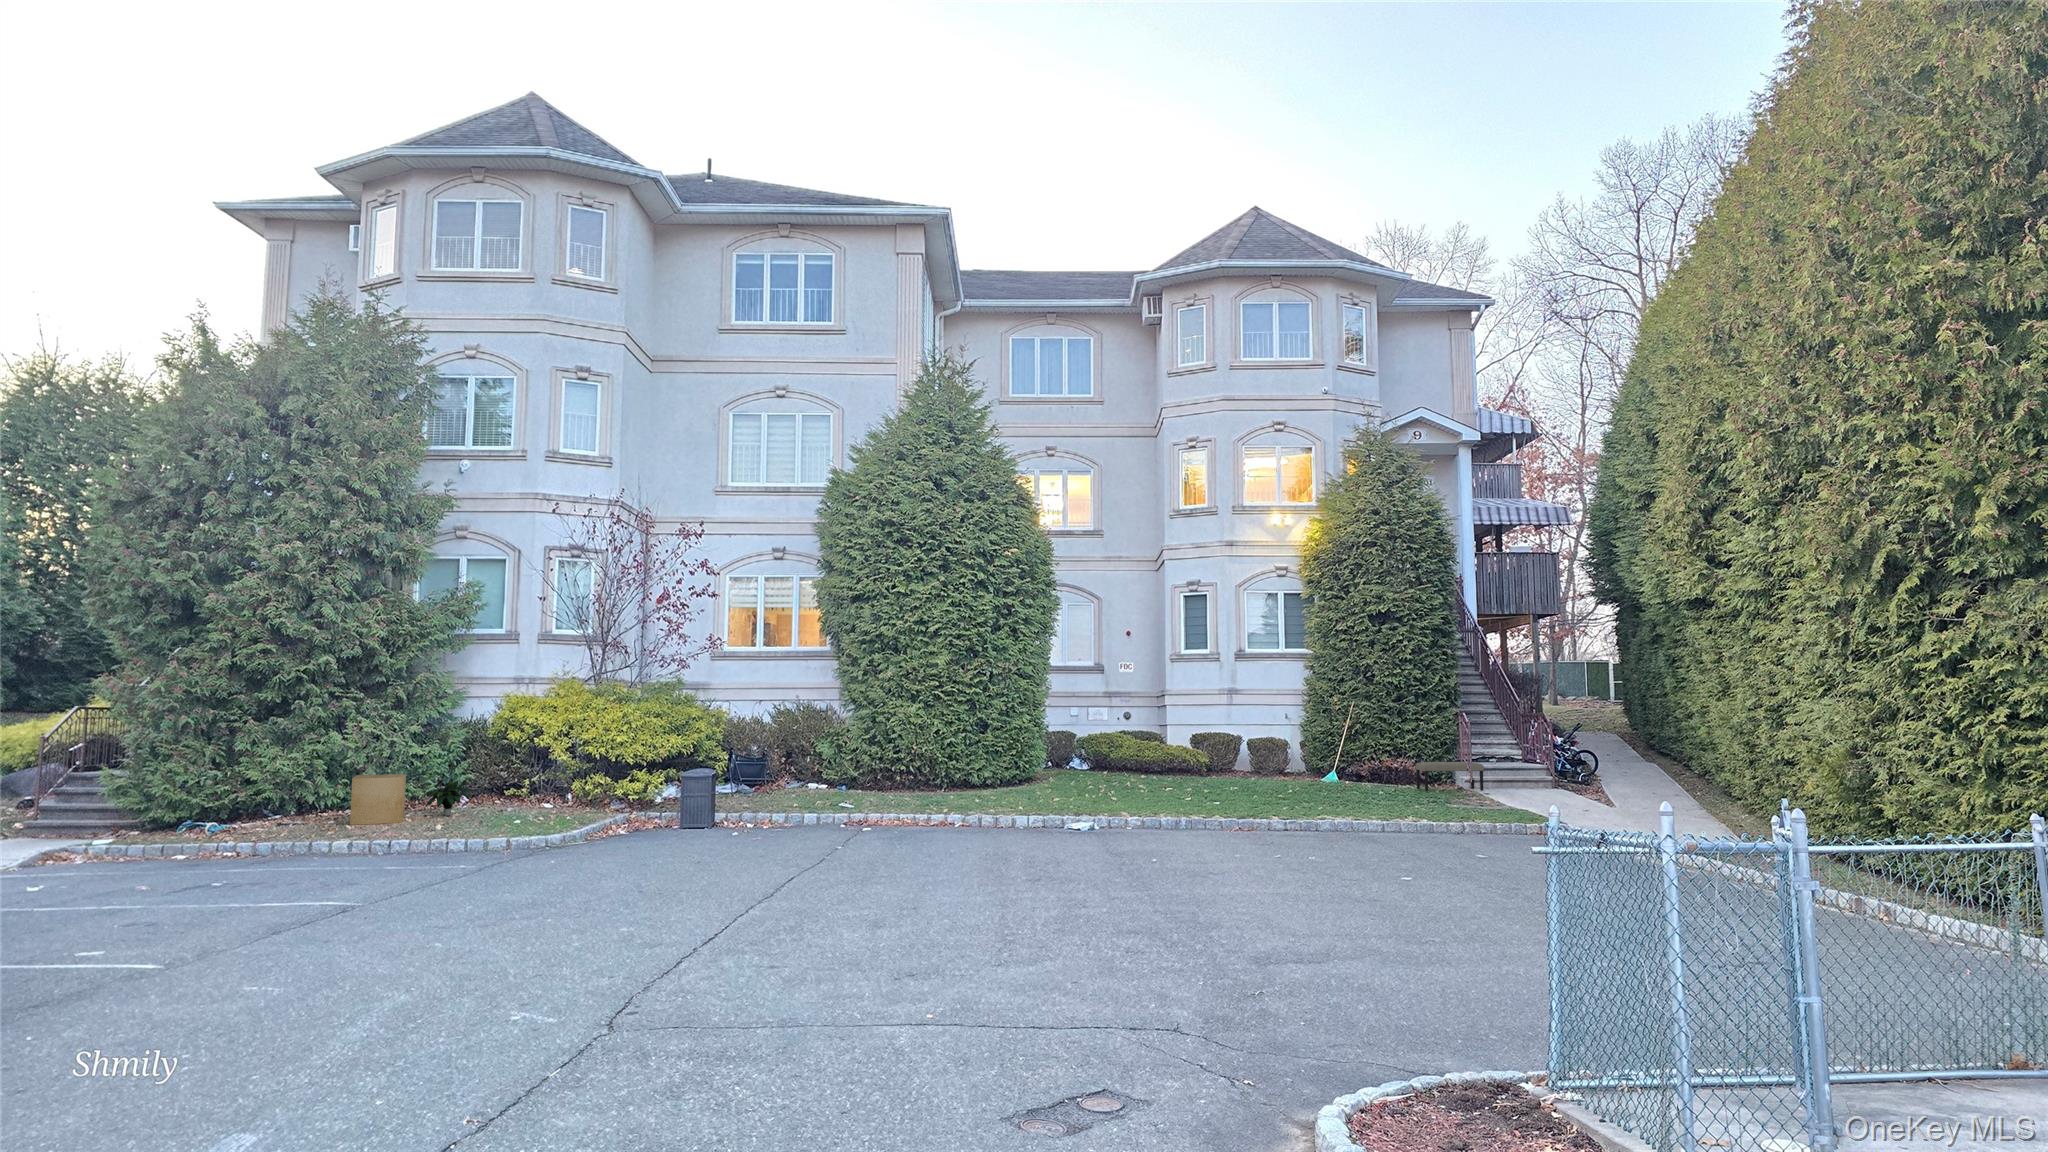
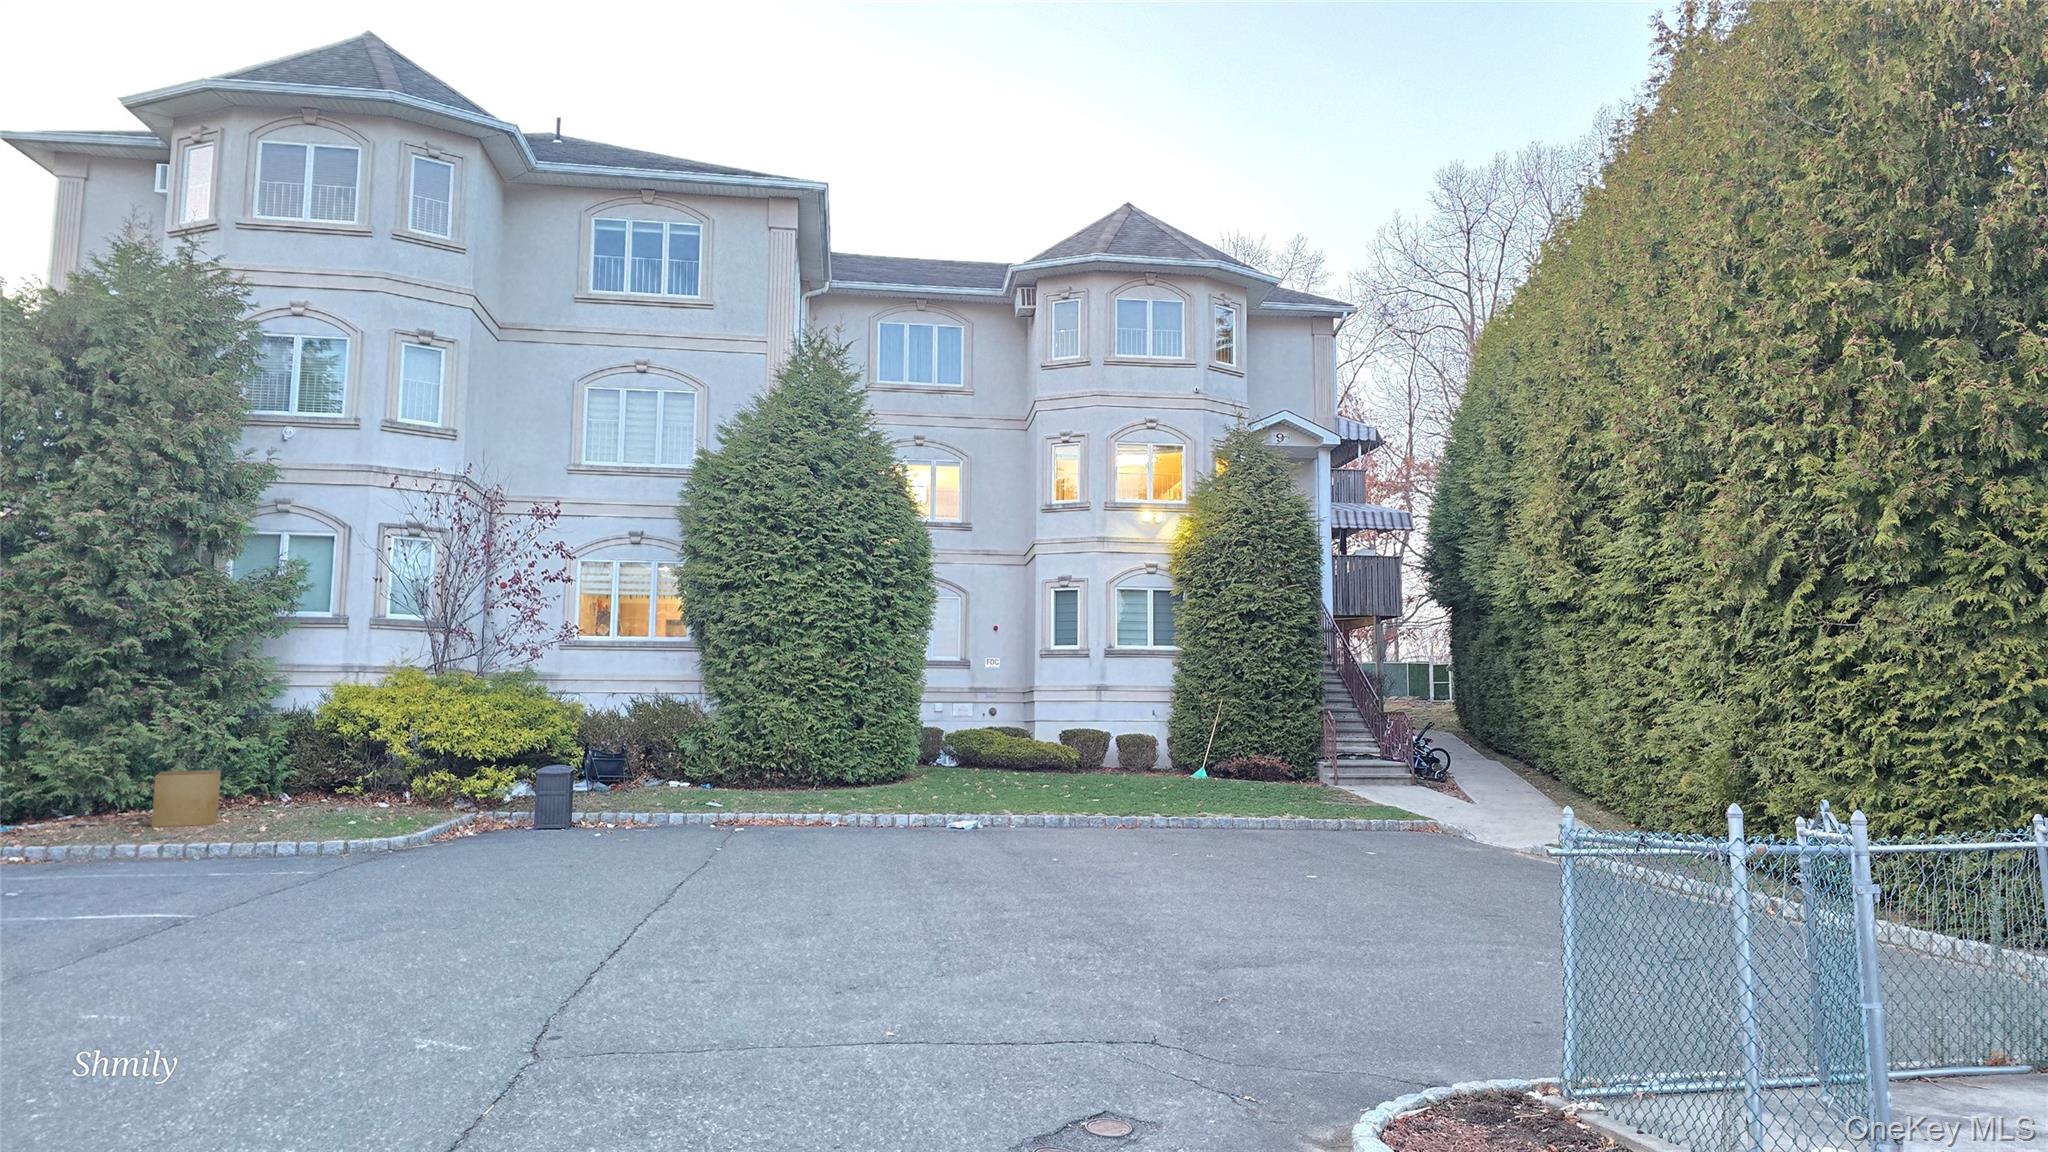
bench: present [1415,762,1484,791] -> none [1280,757,1345,785]
potted plant: present [425,779,472,816] -> none [242,775,300,816]

